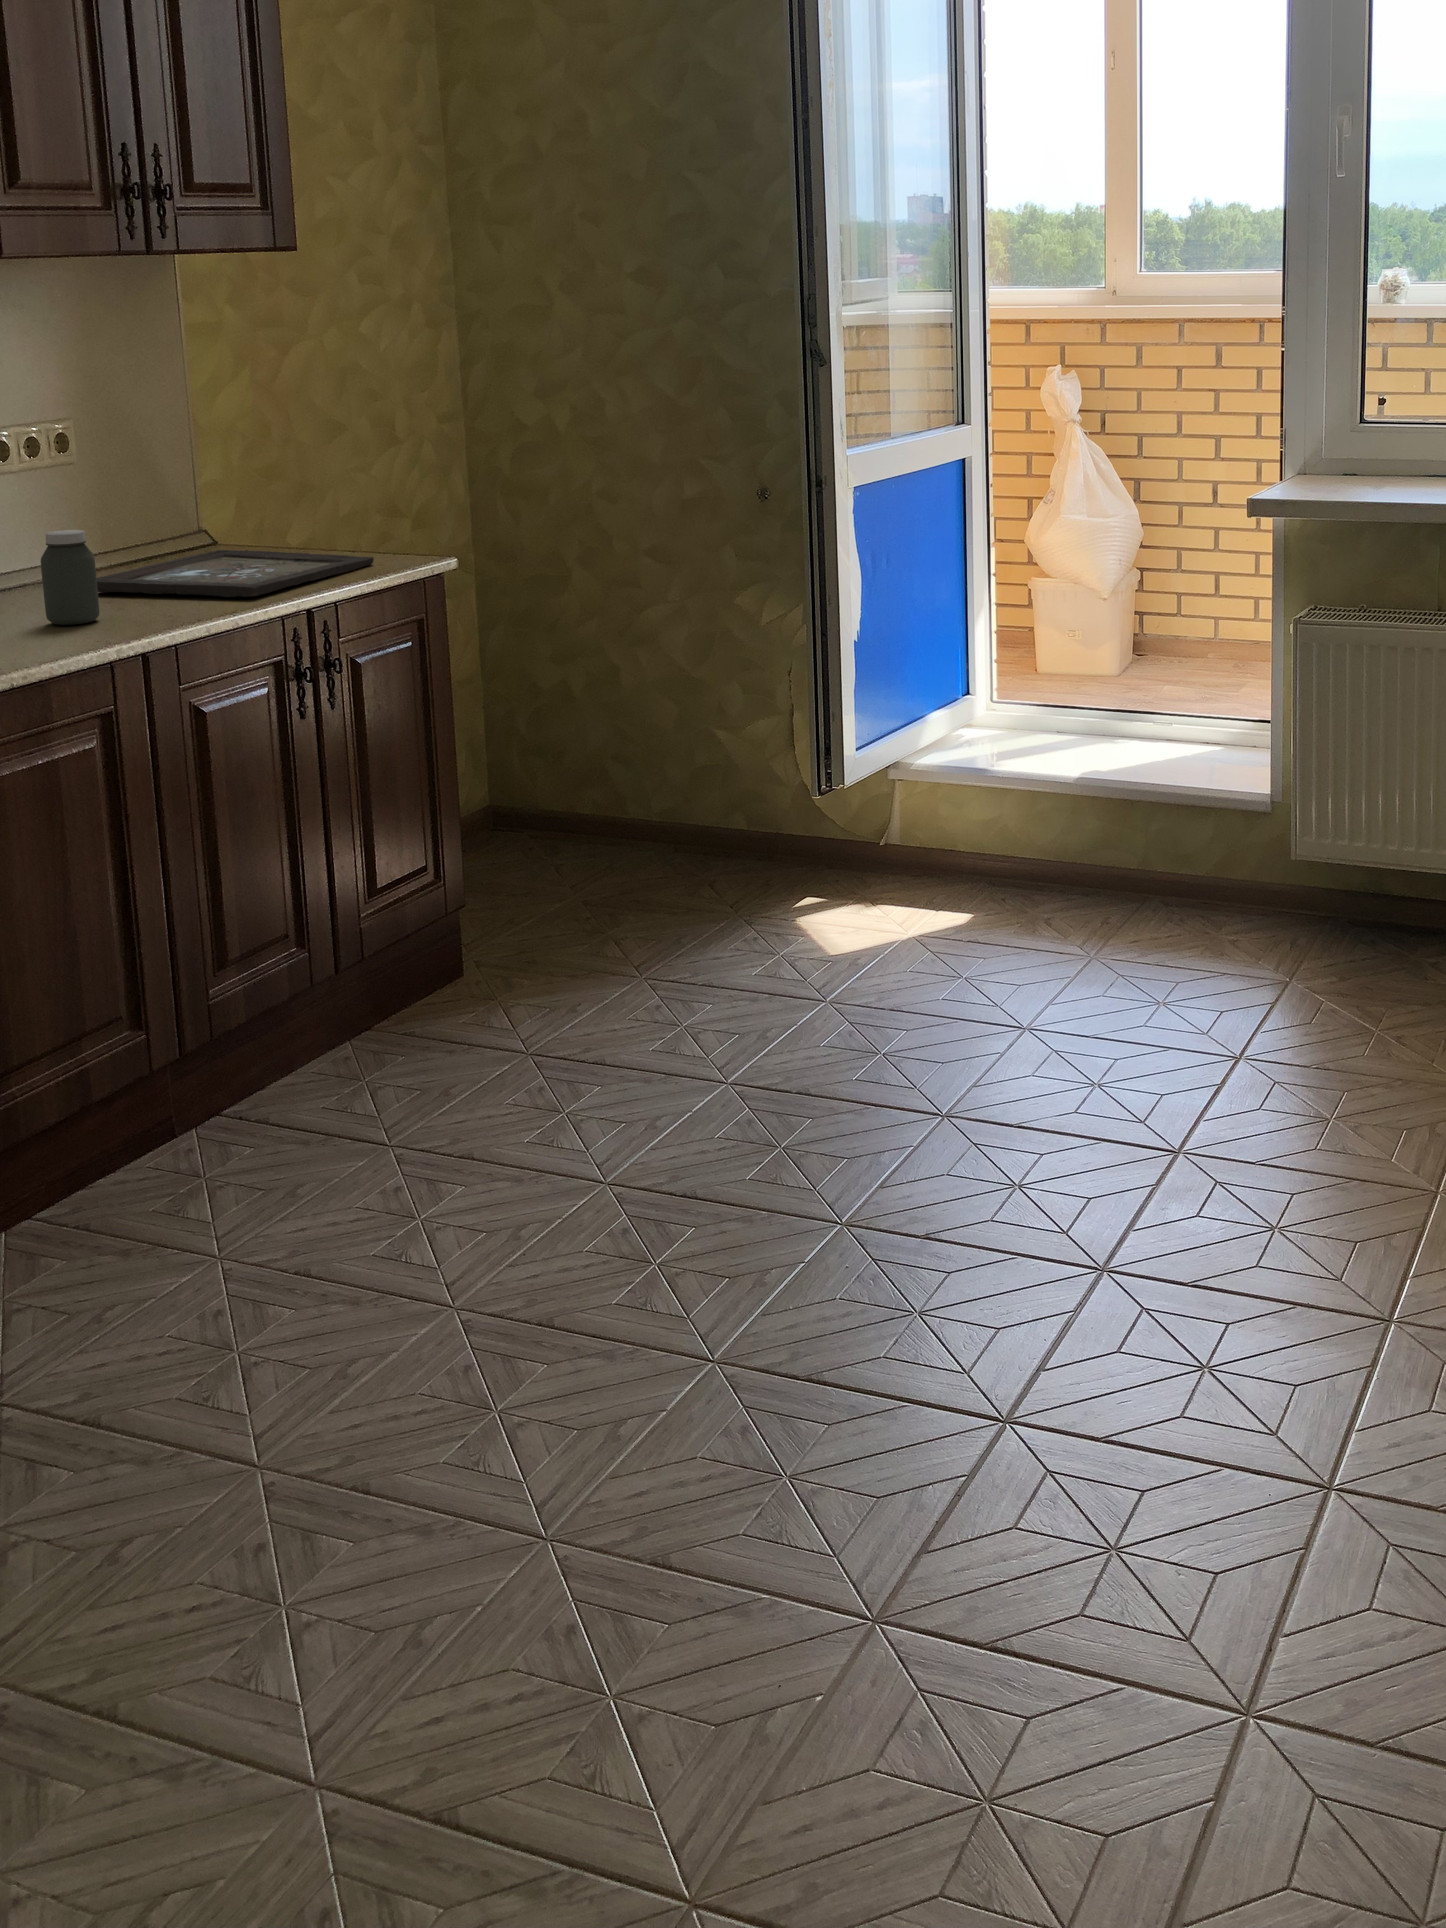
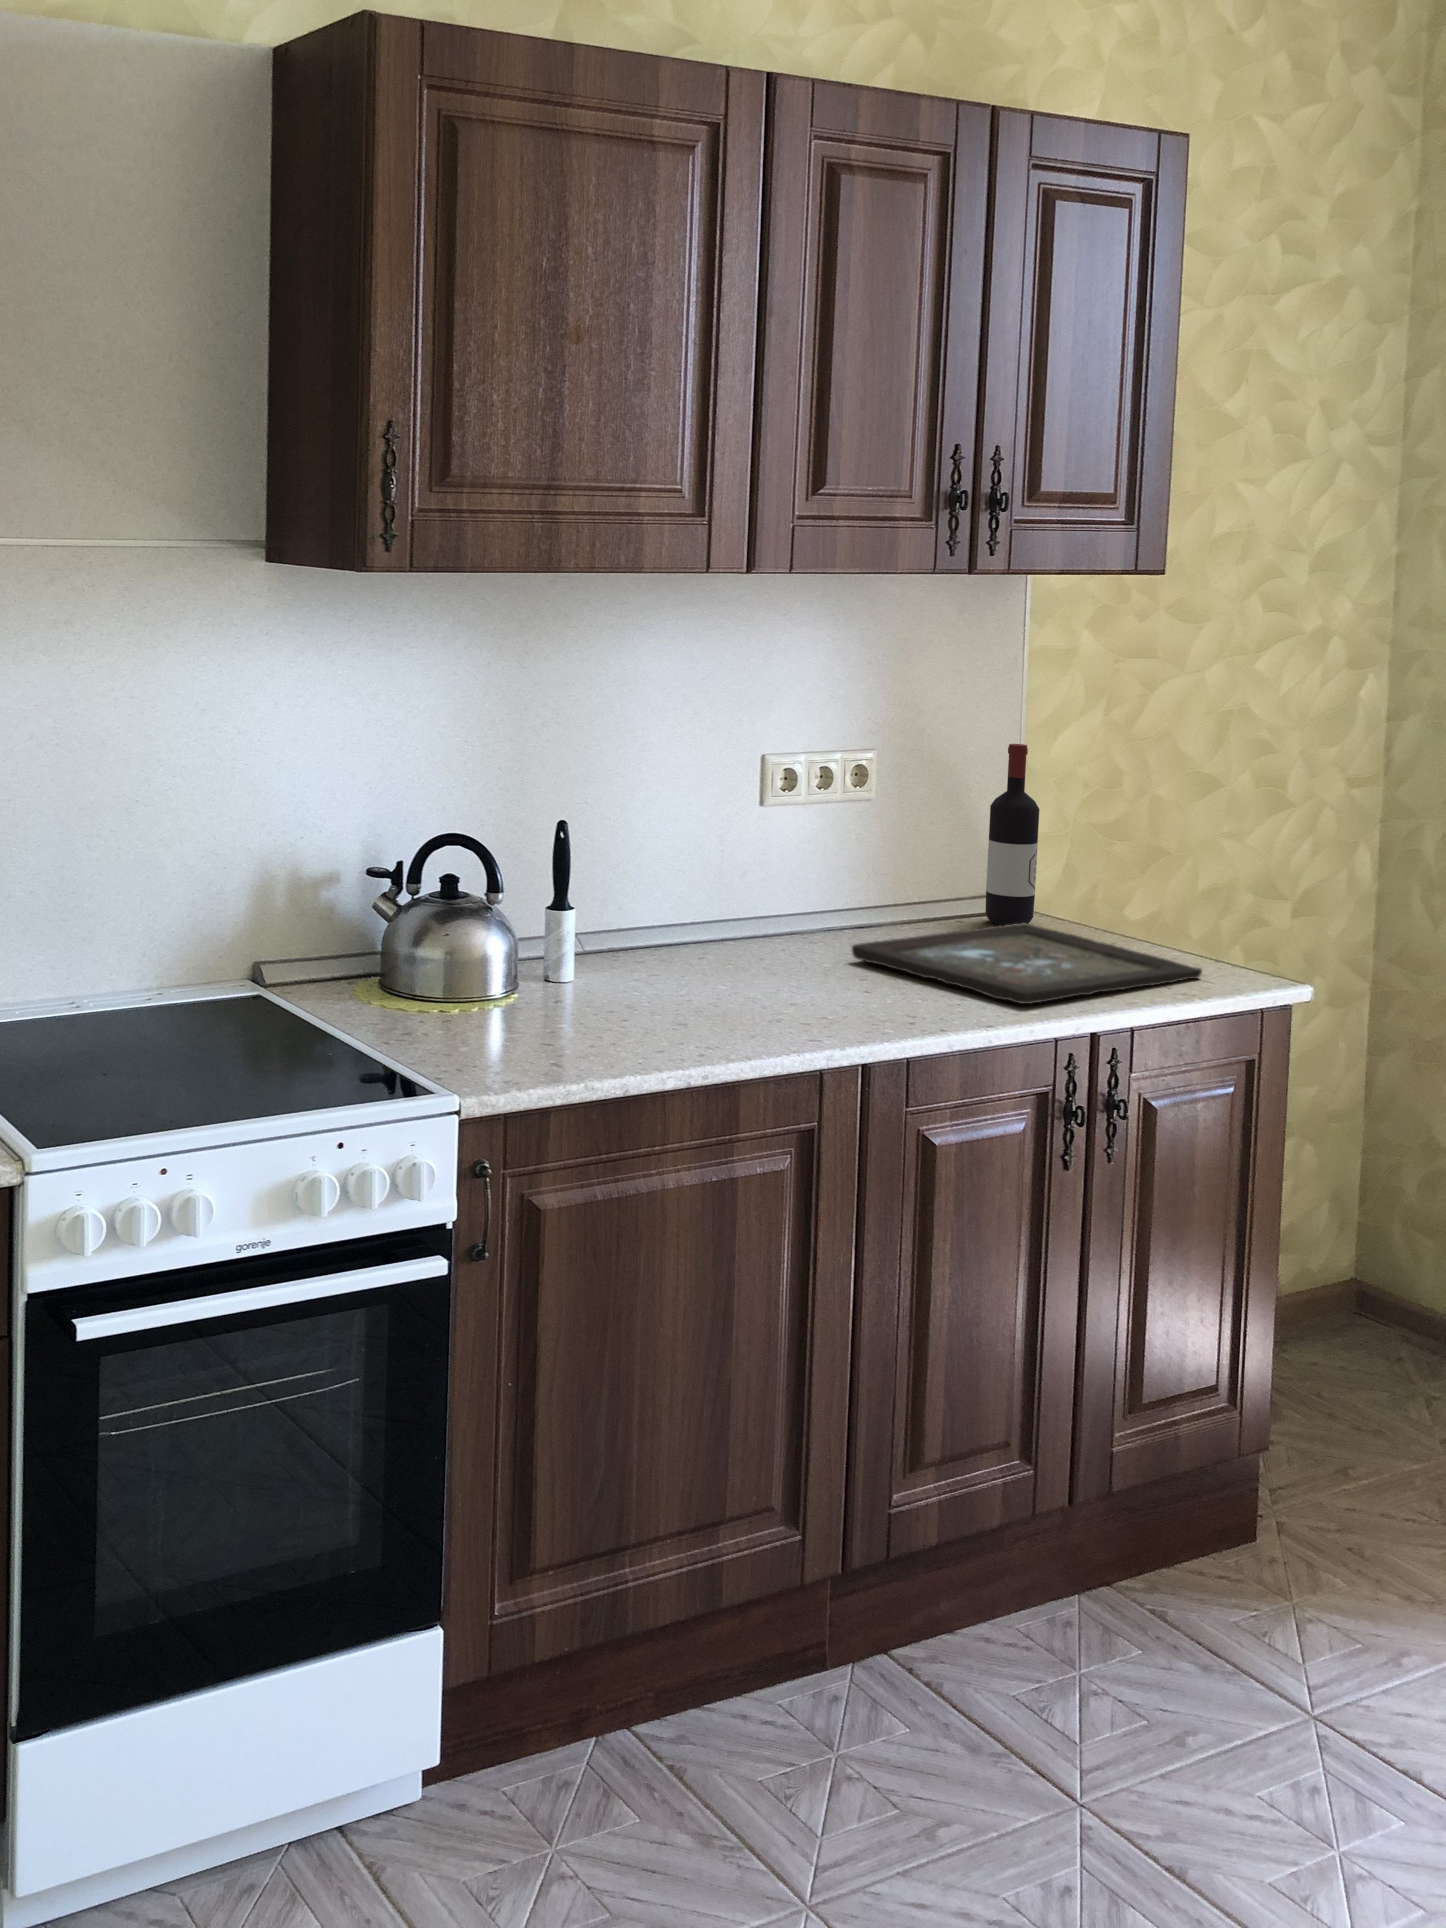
wine bottle: none [171,404,221,557] -> present [986,744,1040,925]
jar: present [41,530,100,625] -> none [780,891,842,1006]

